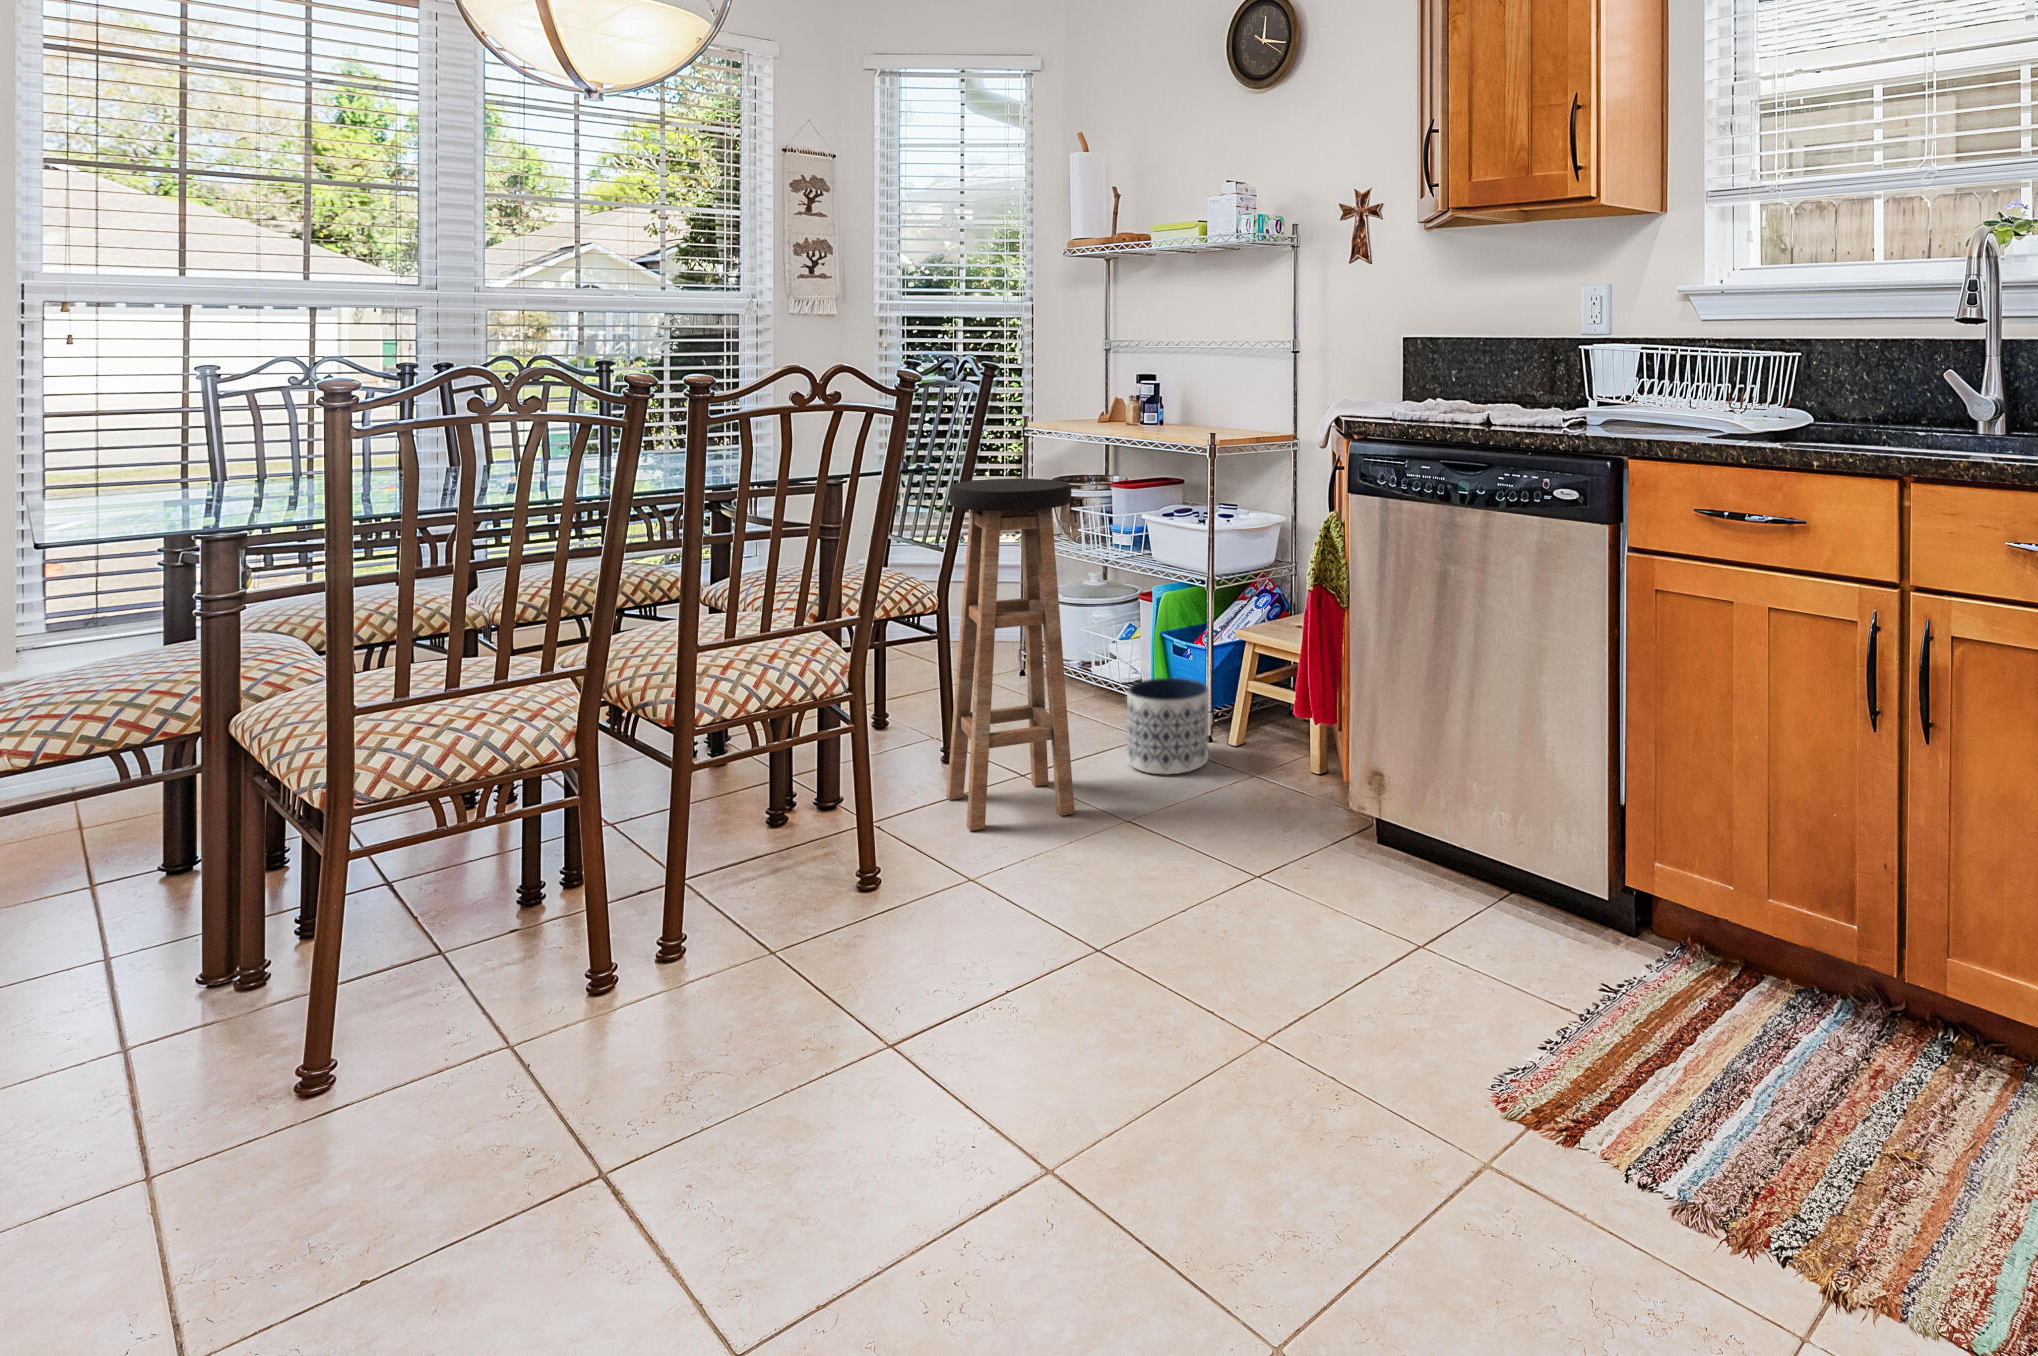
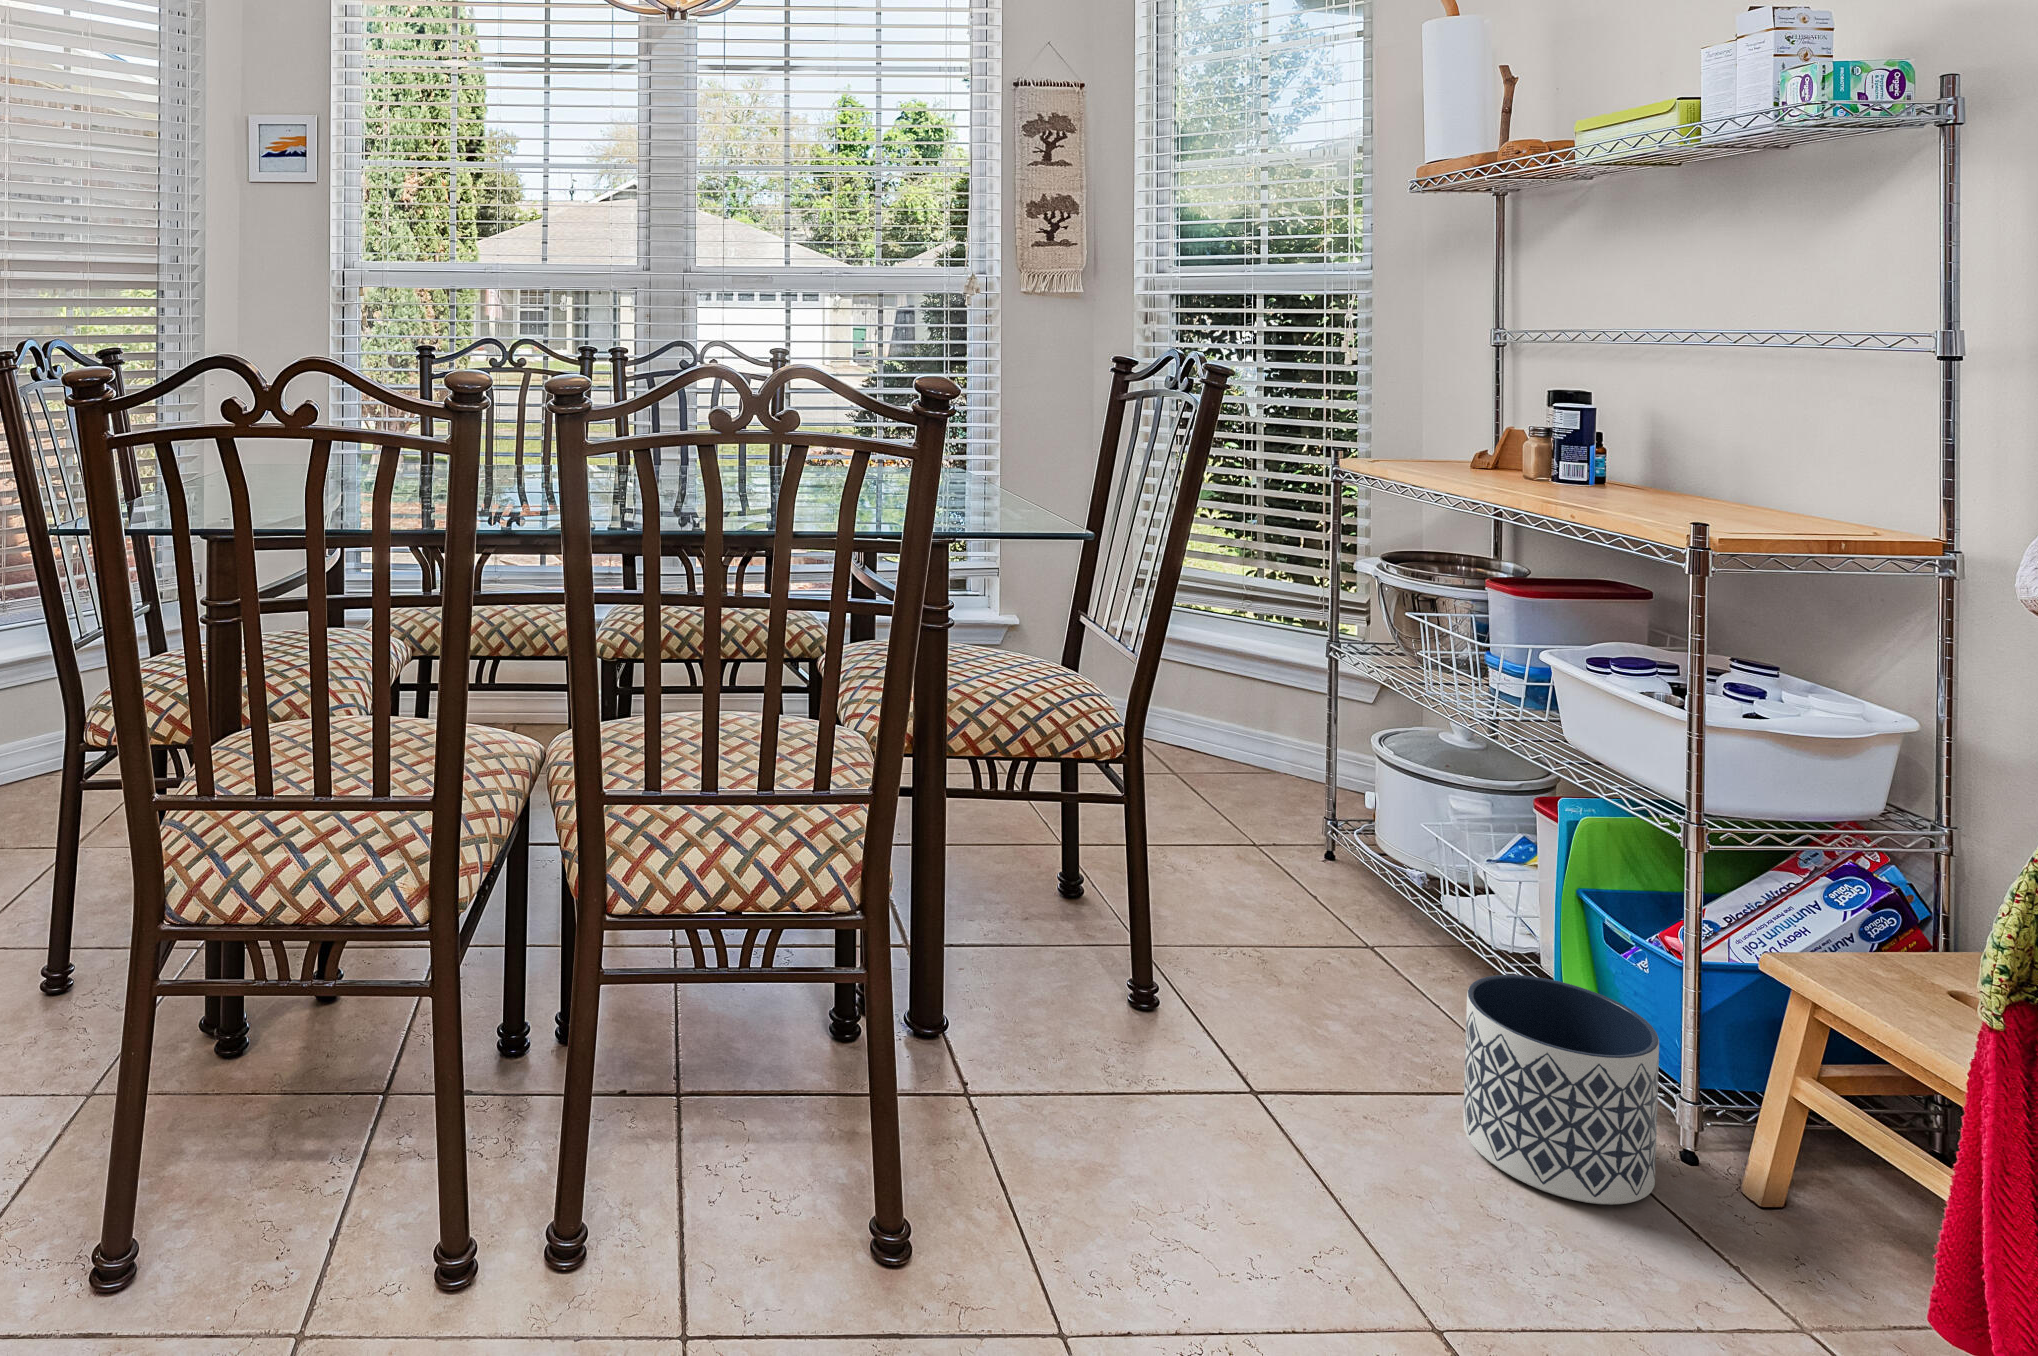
bar stool: present [947,478,1074,831] -> none [1103,562,1333,1221]

